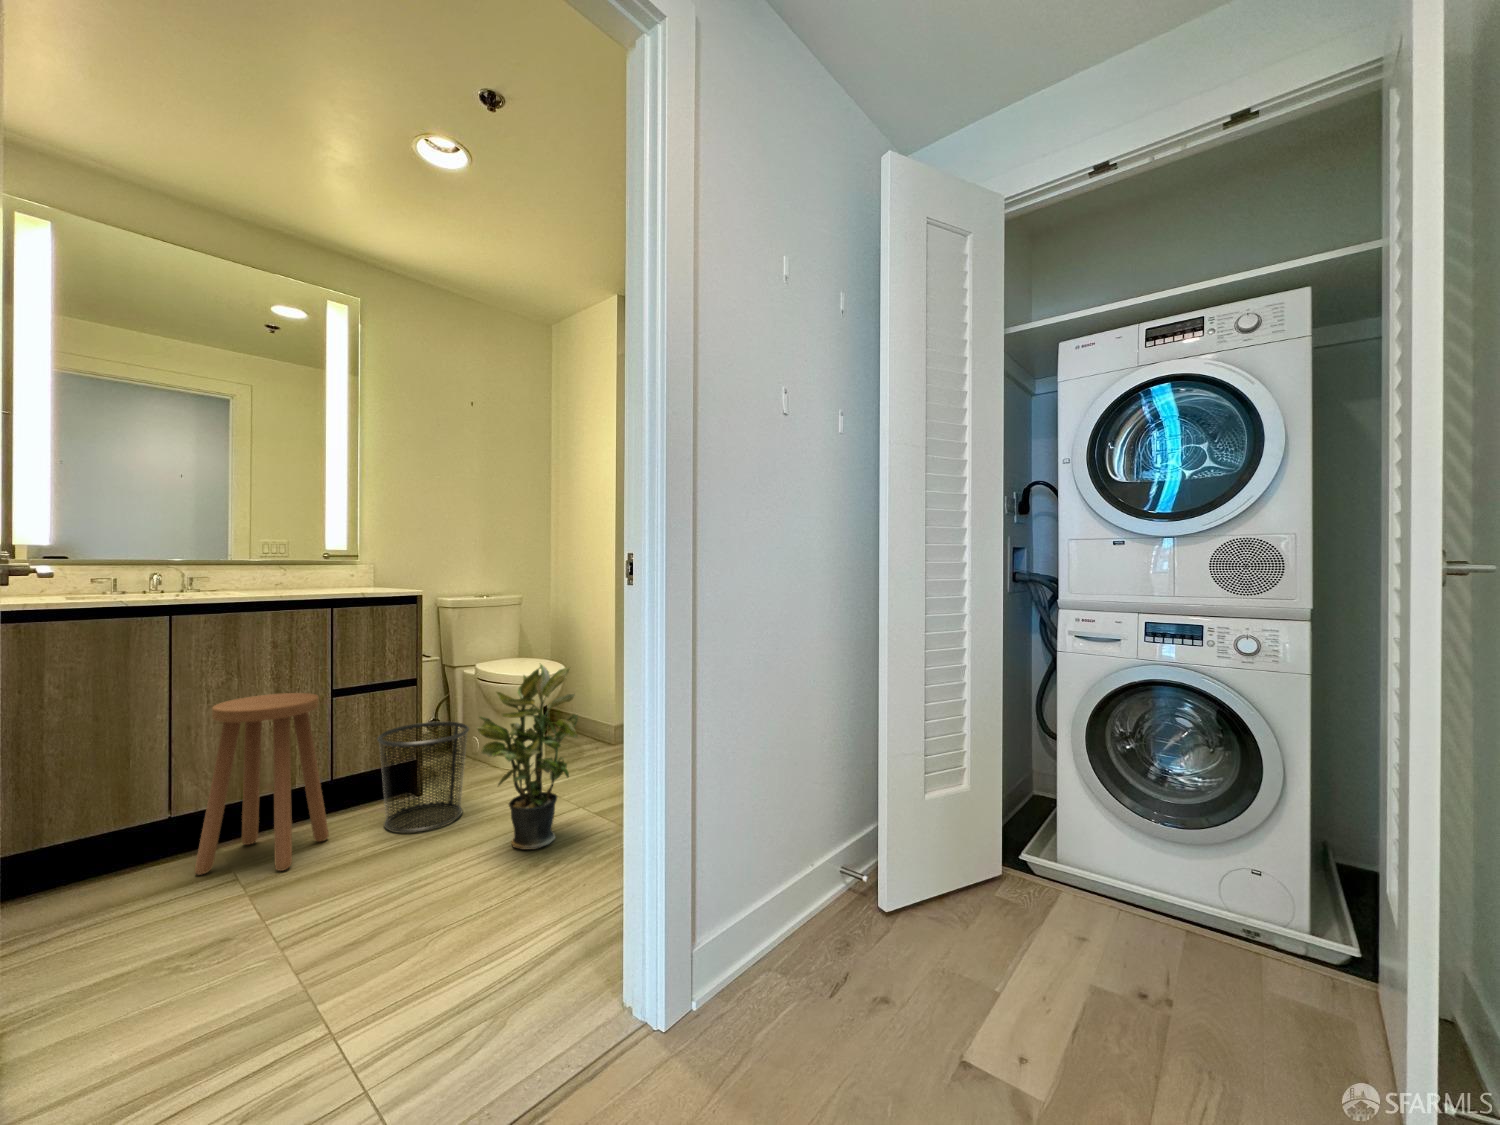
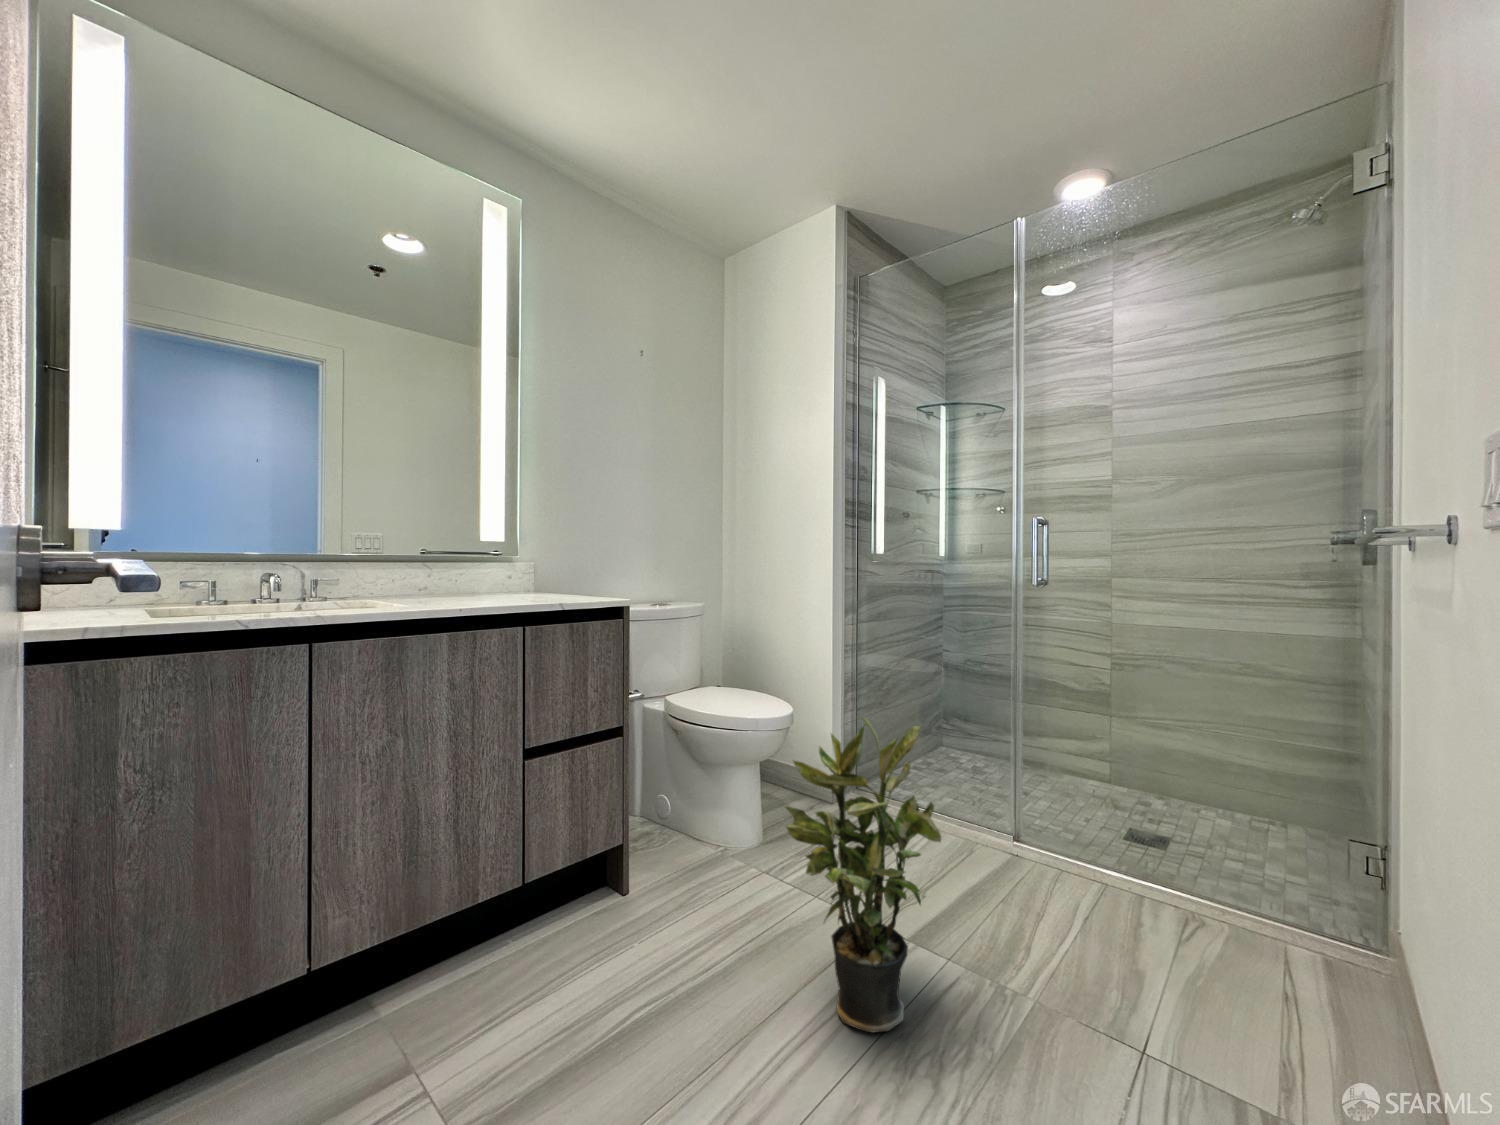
stool: present [195,693,329,875] -> none [355,760,539,1083]
waste bin: present [377,722,469,833] -> none [598,792,723,981]

